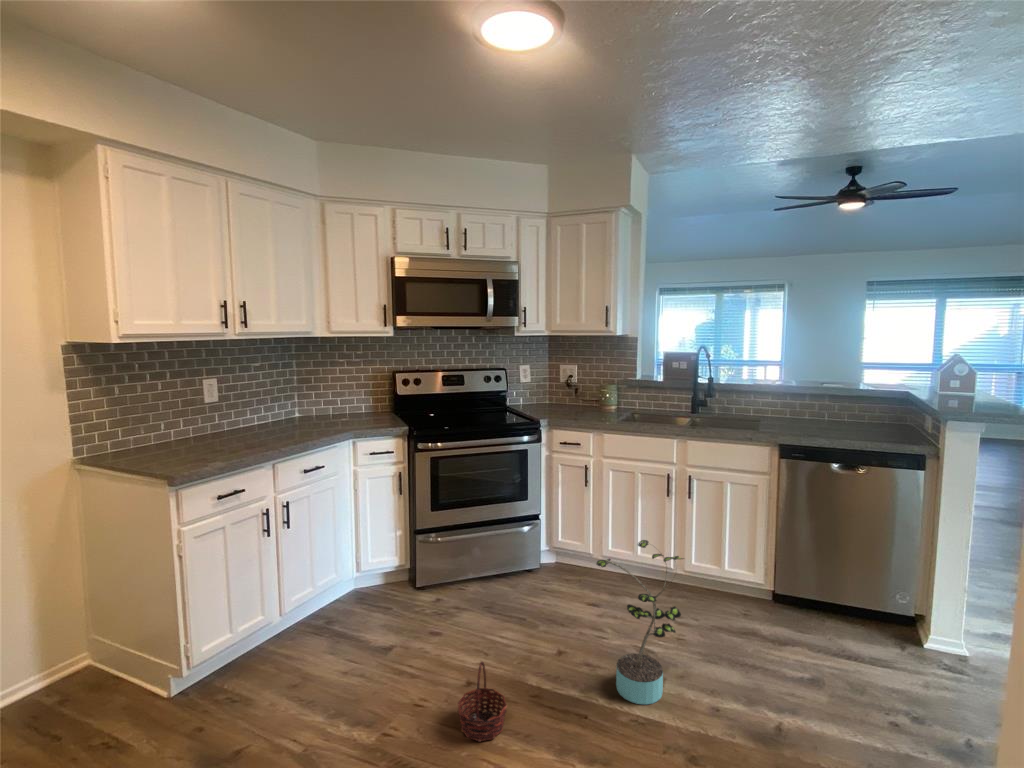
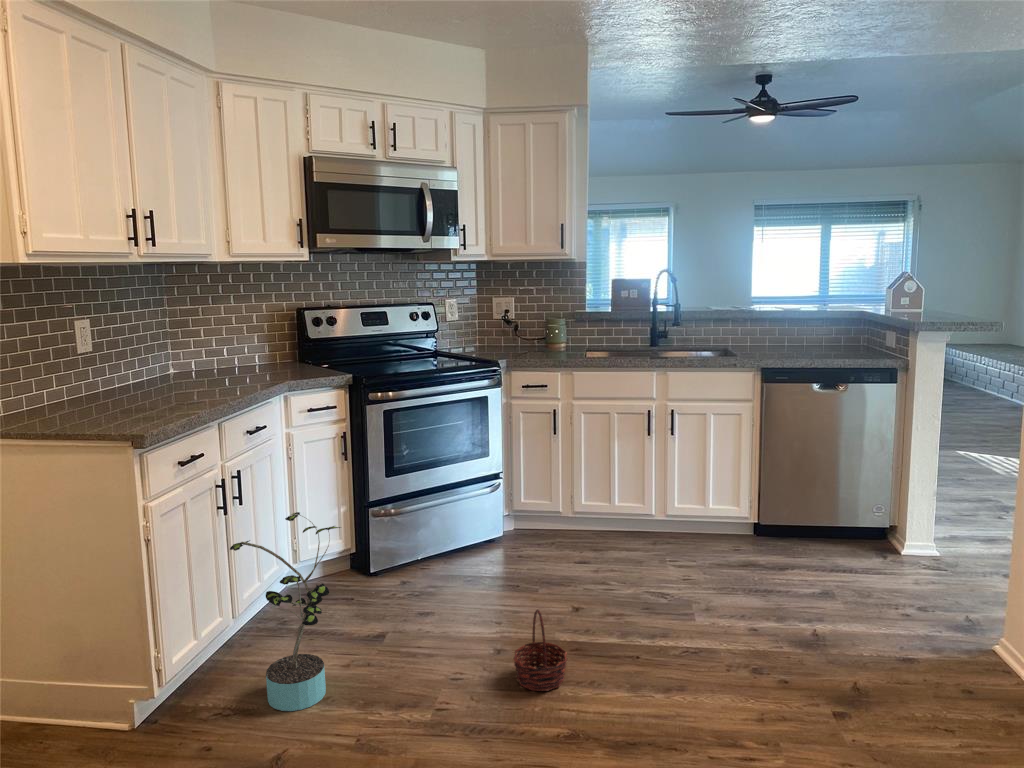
potted plant: present [597,540,683,704] -> present [230,512,340,711]

